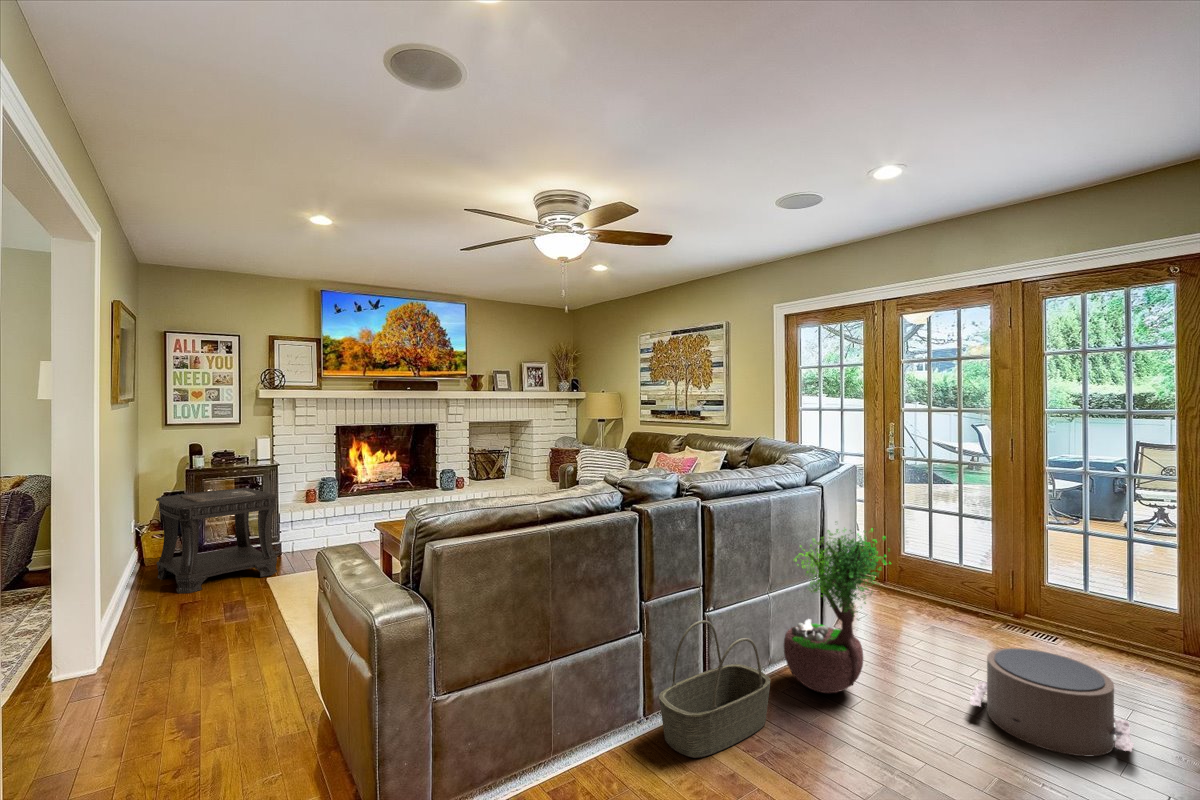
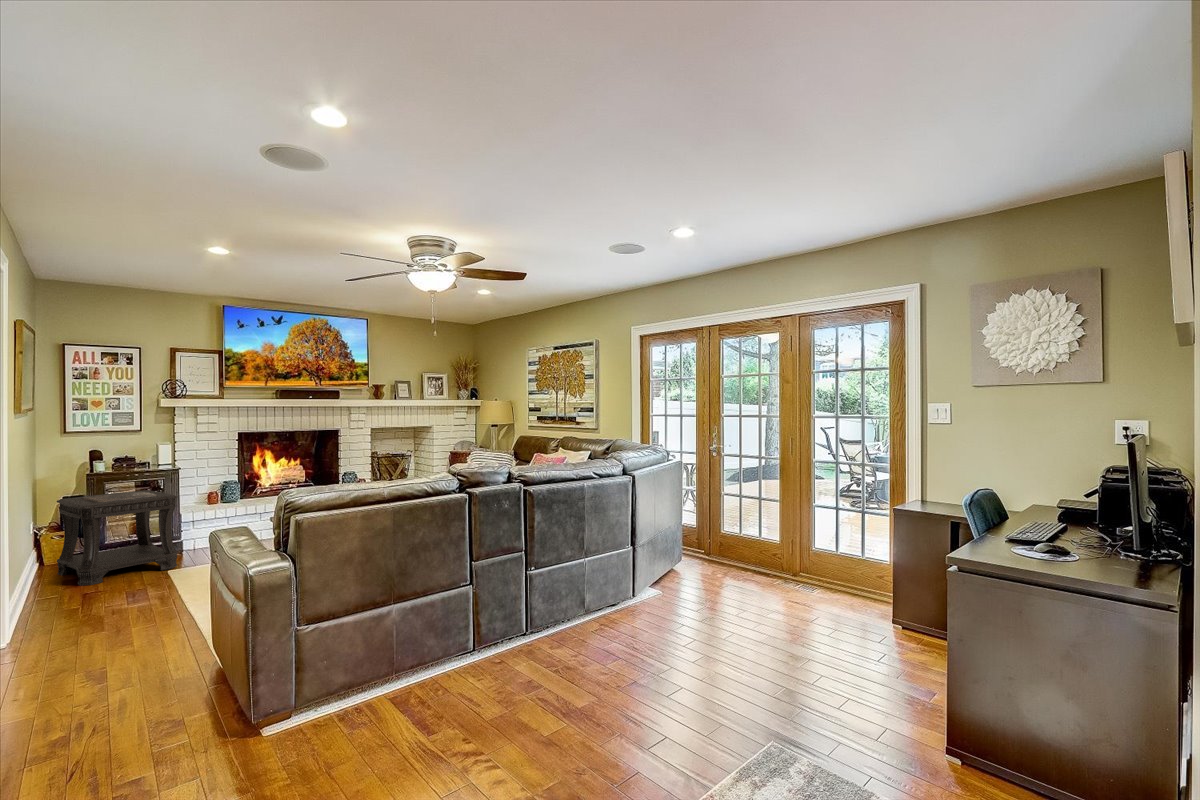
potted tree: present [784,529,890,693] -> none [594,499,670,630]
basket: present [659,620,771,758] -> none [483,576,573,673]
pouf: present [970,648,1134,756] -> none [718,590,819,658]

